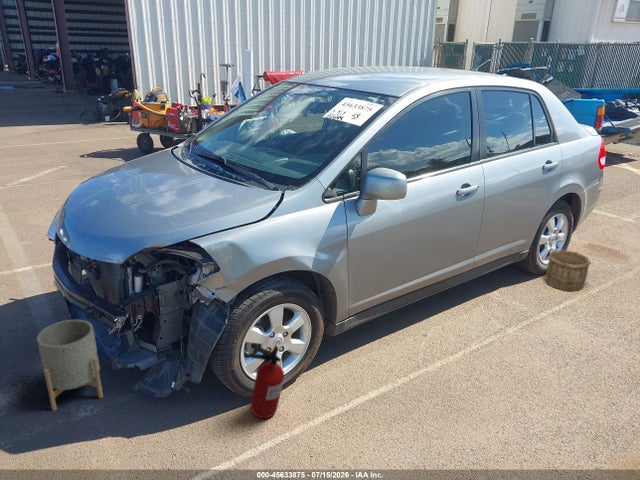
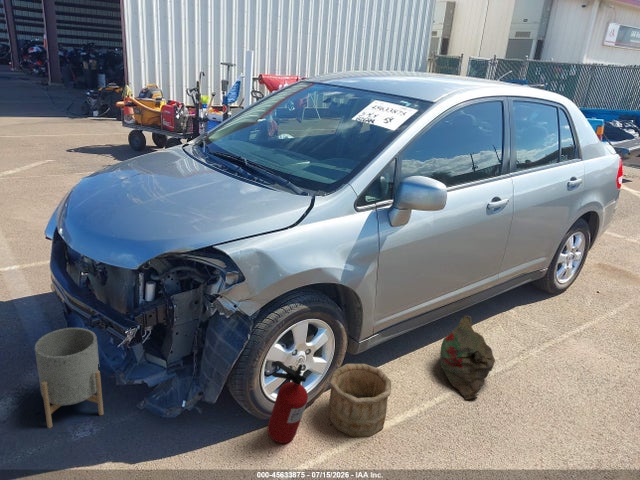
wooden bucket: present [546,250,591,291] -> present [329,364,391,437]
bag: none [417,297,468,375] -> present [440,315,495,399]

